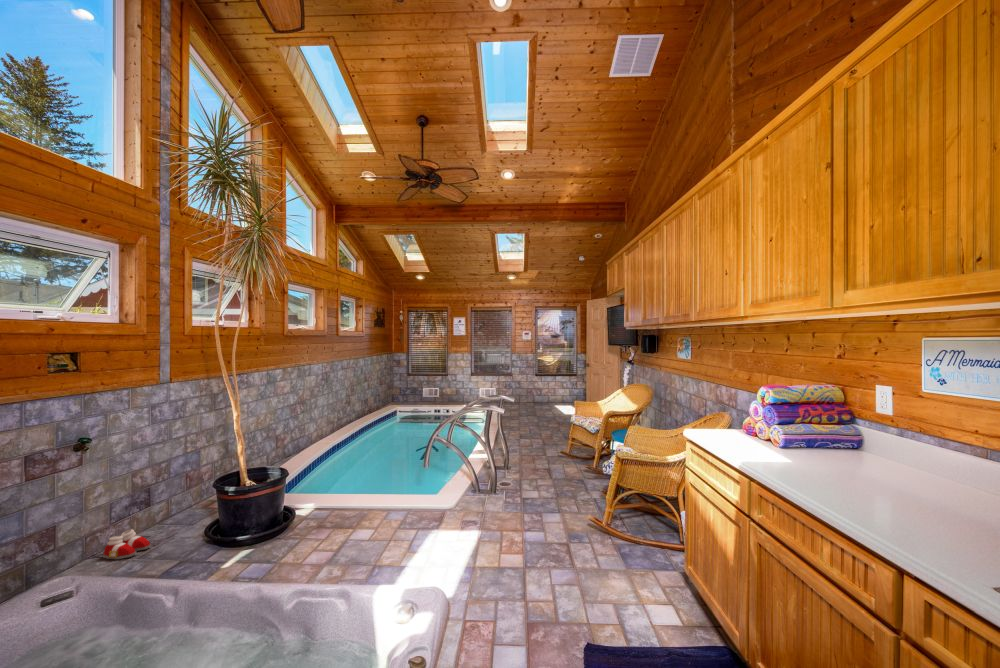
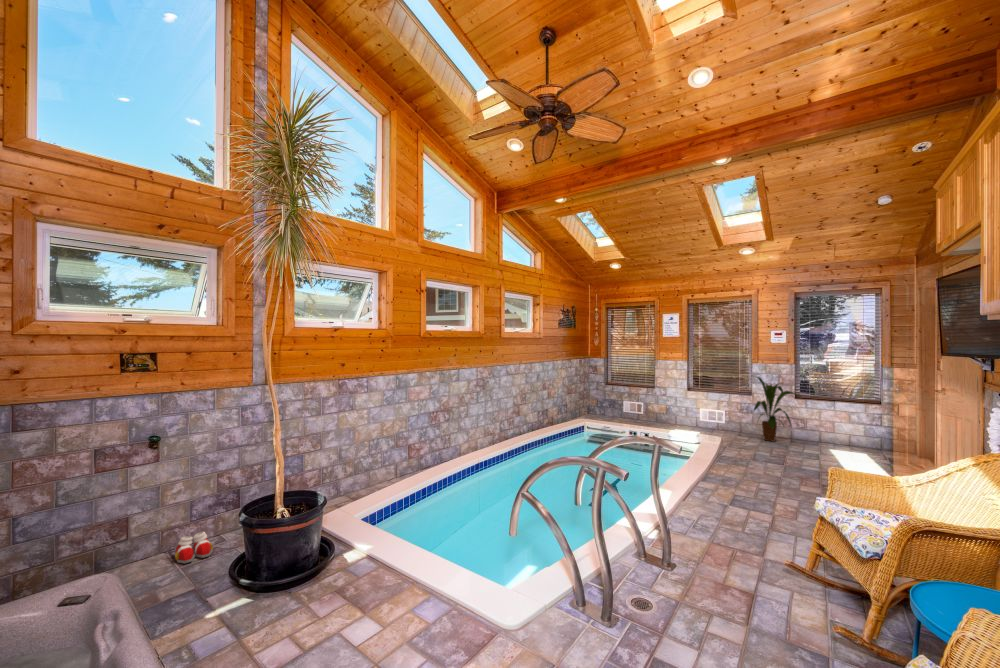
house plant: none [513,362,540,404] -> present [754,376,797,441]

